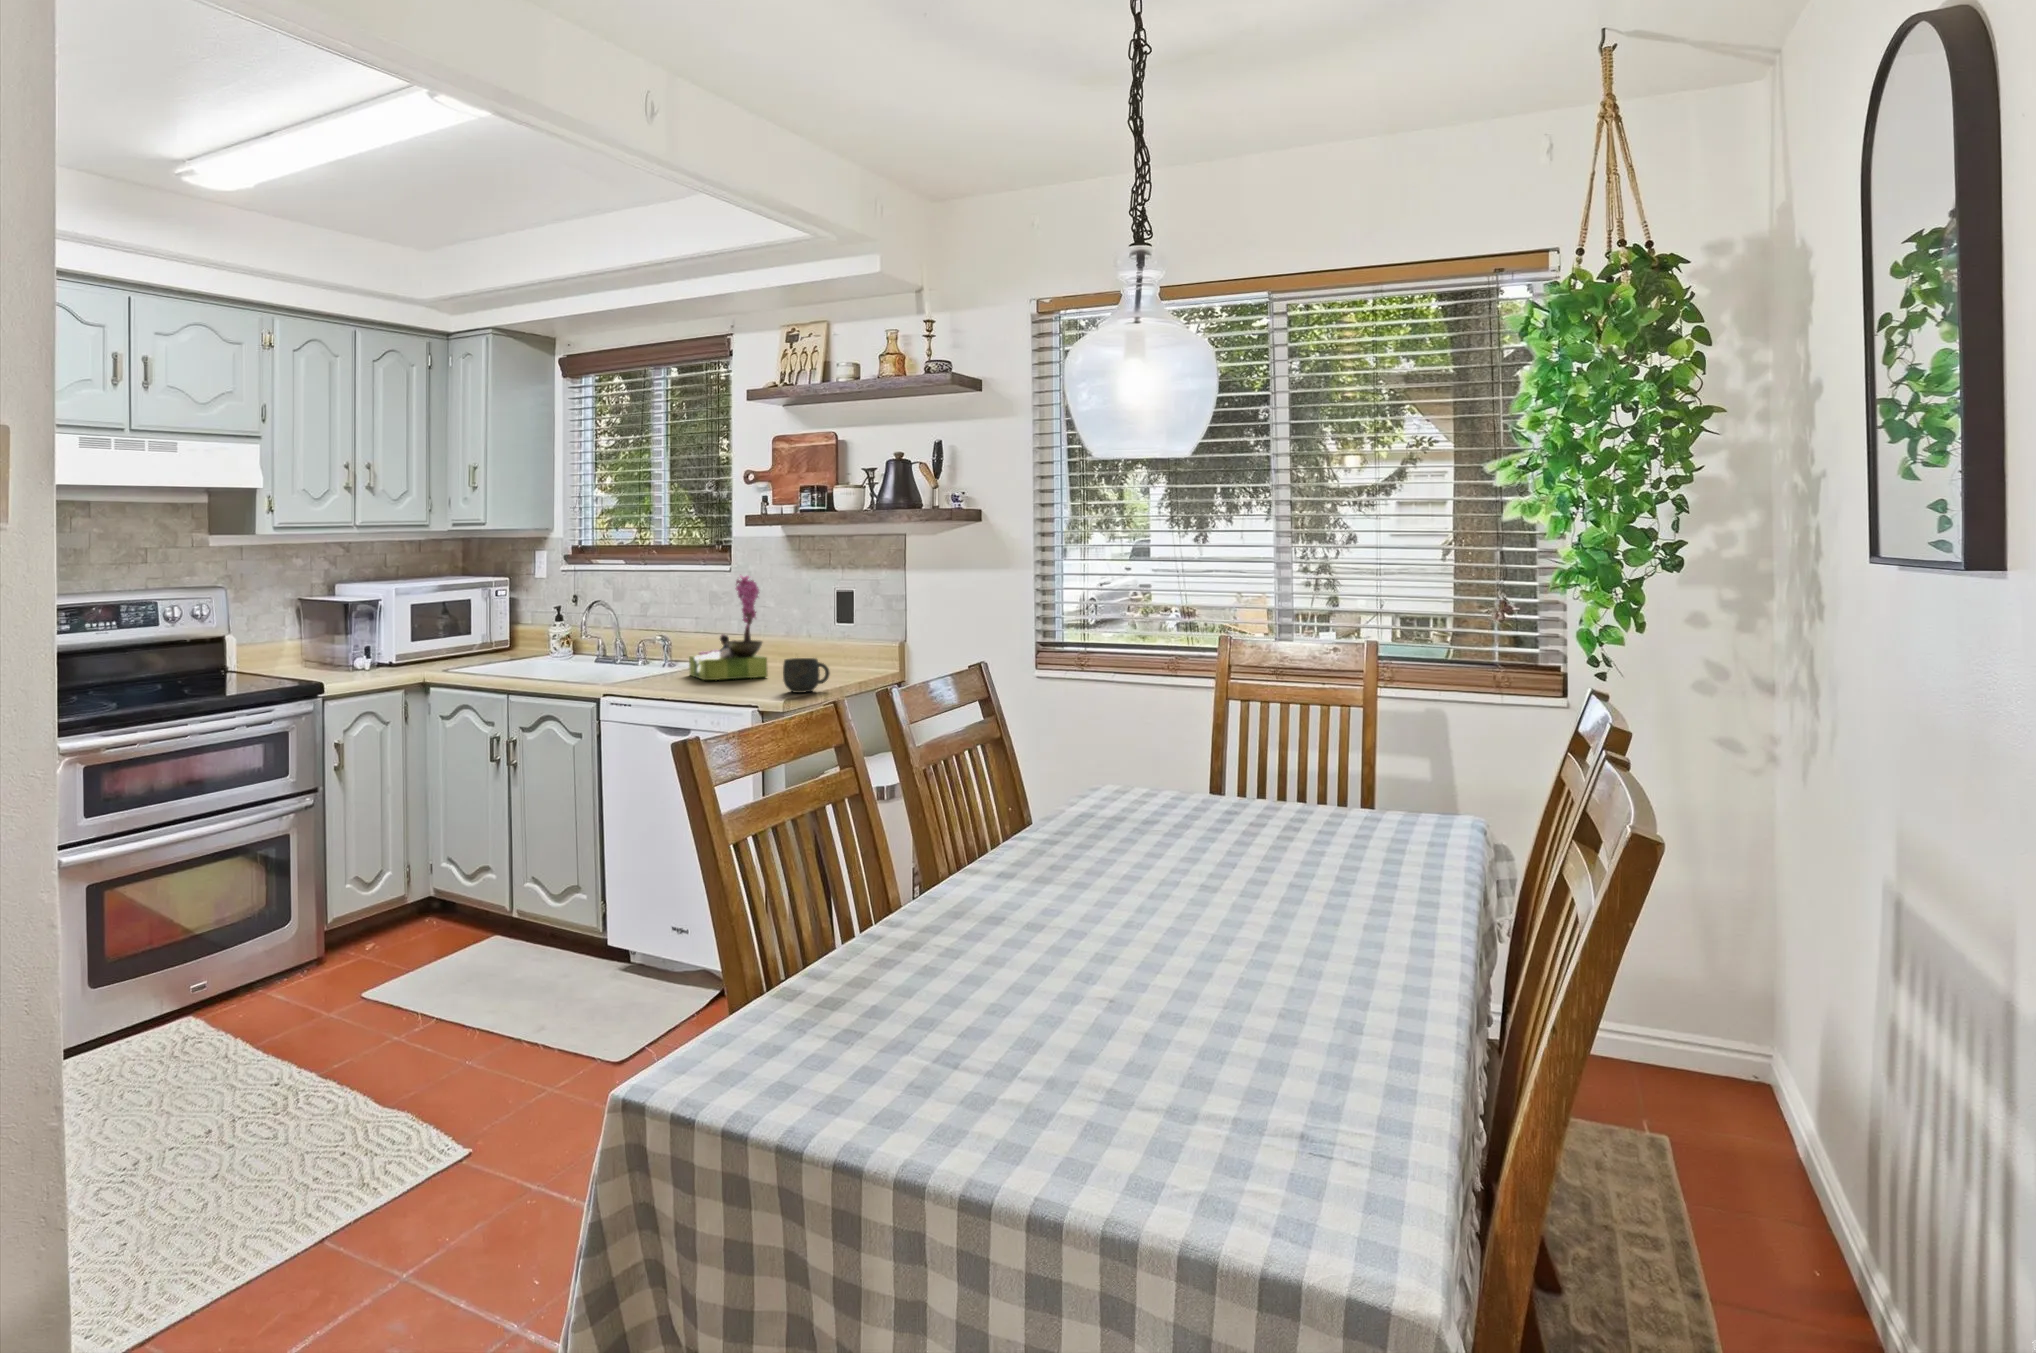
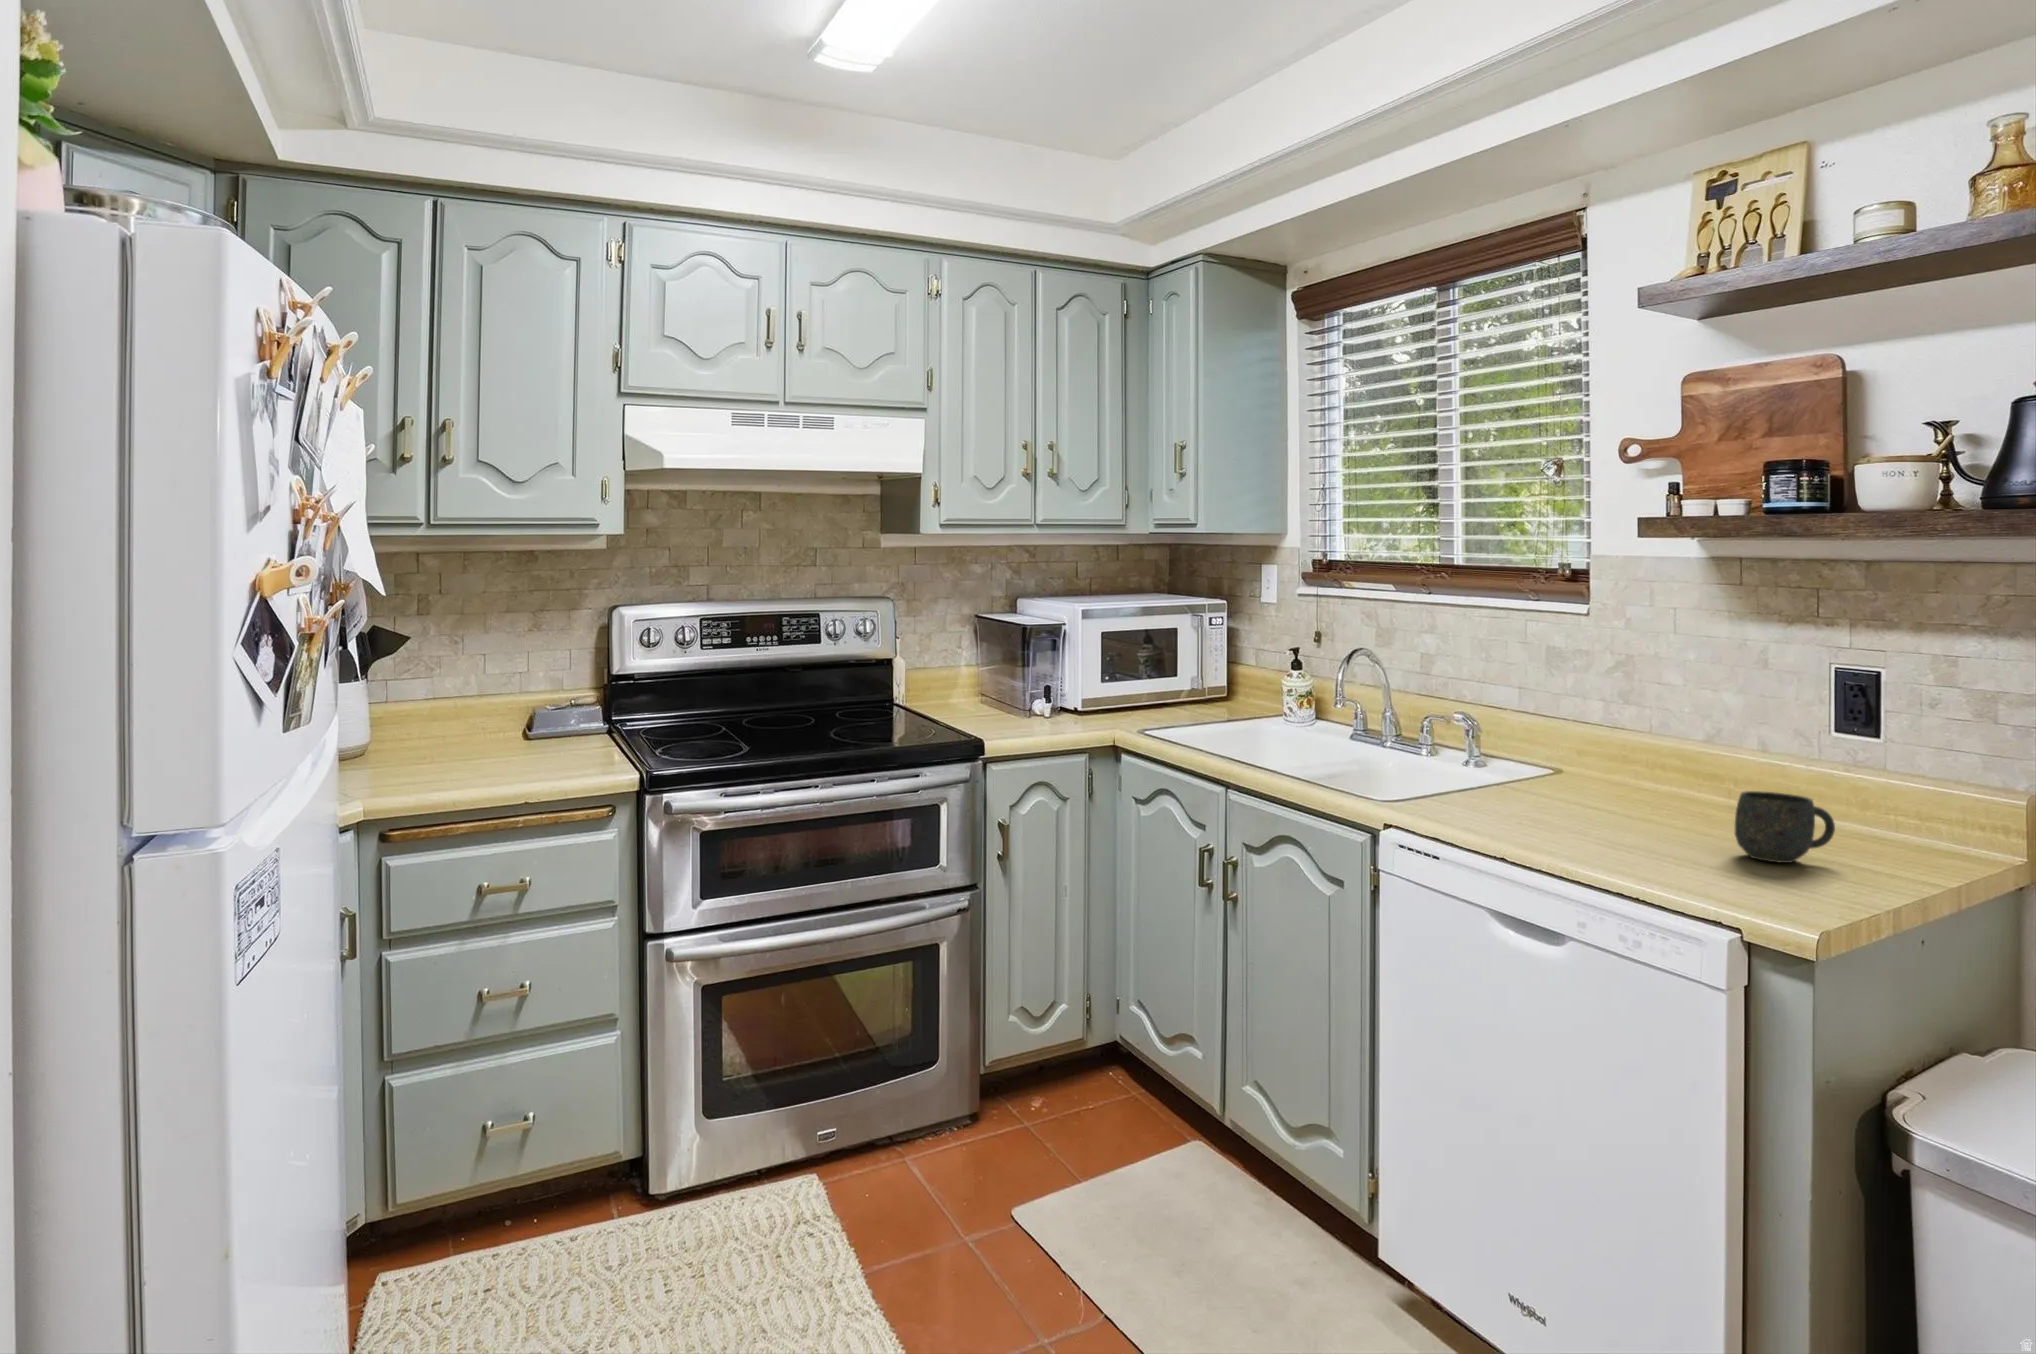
flower arrangement: present [689,576,767,680] -> none [1518,618,1672,808]

